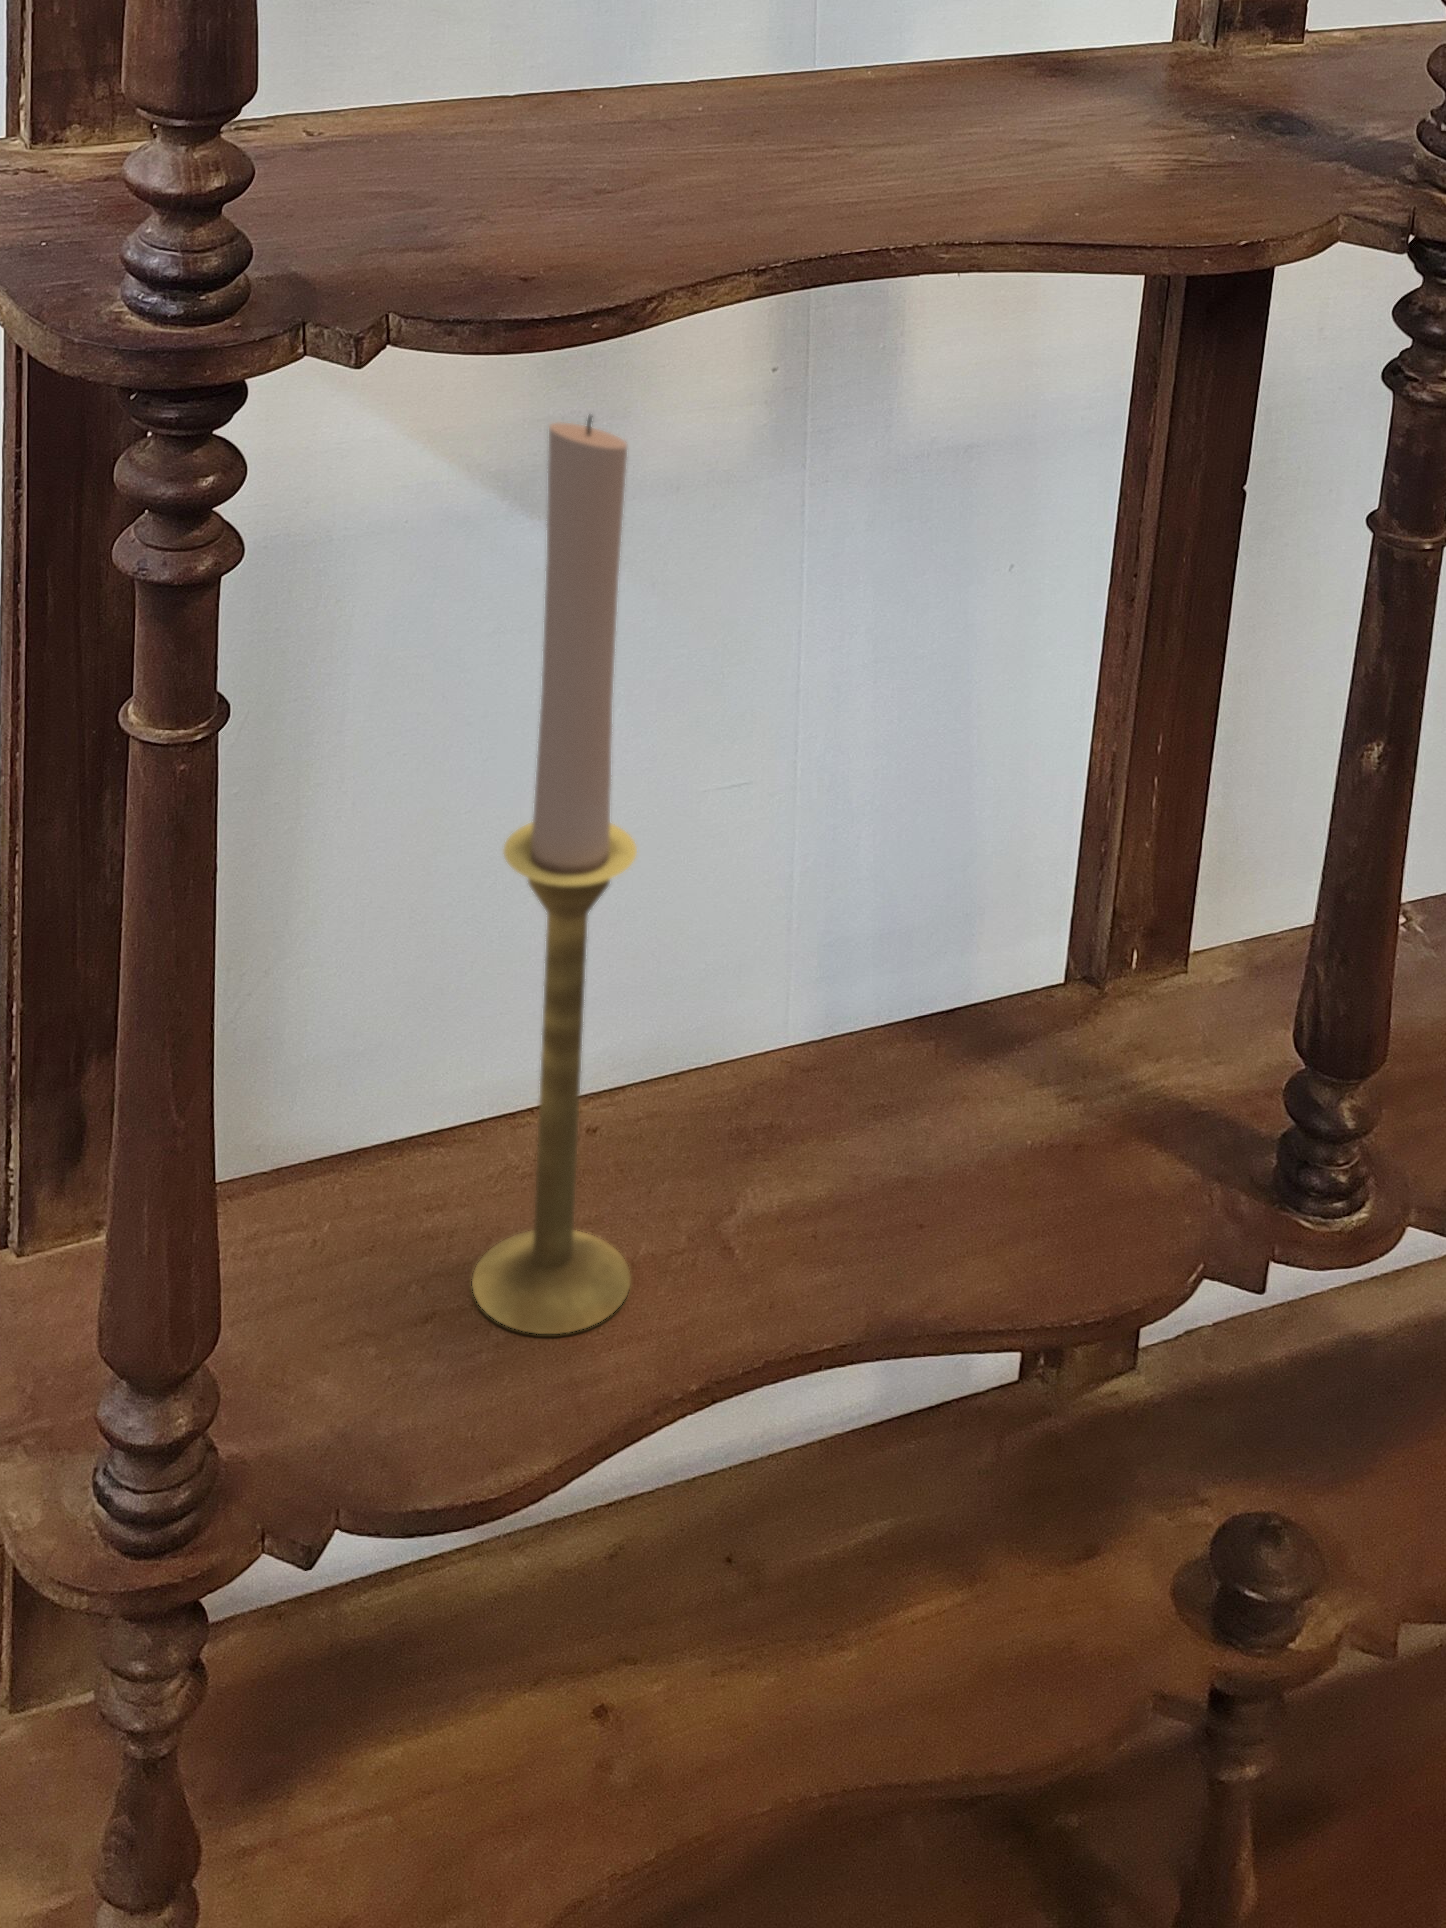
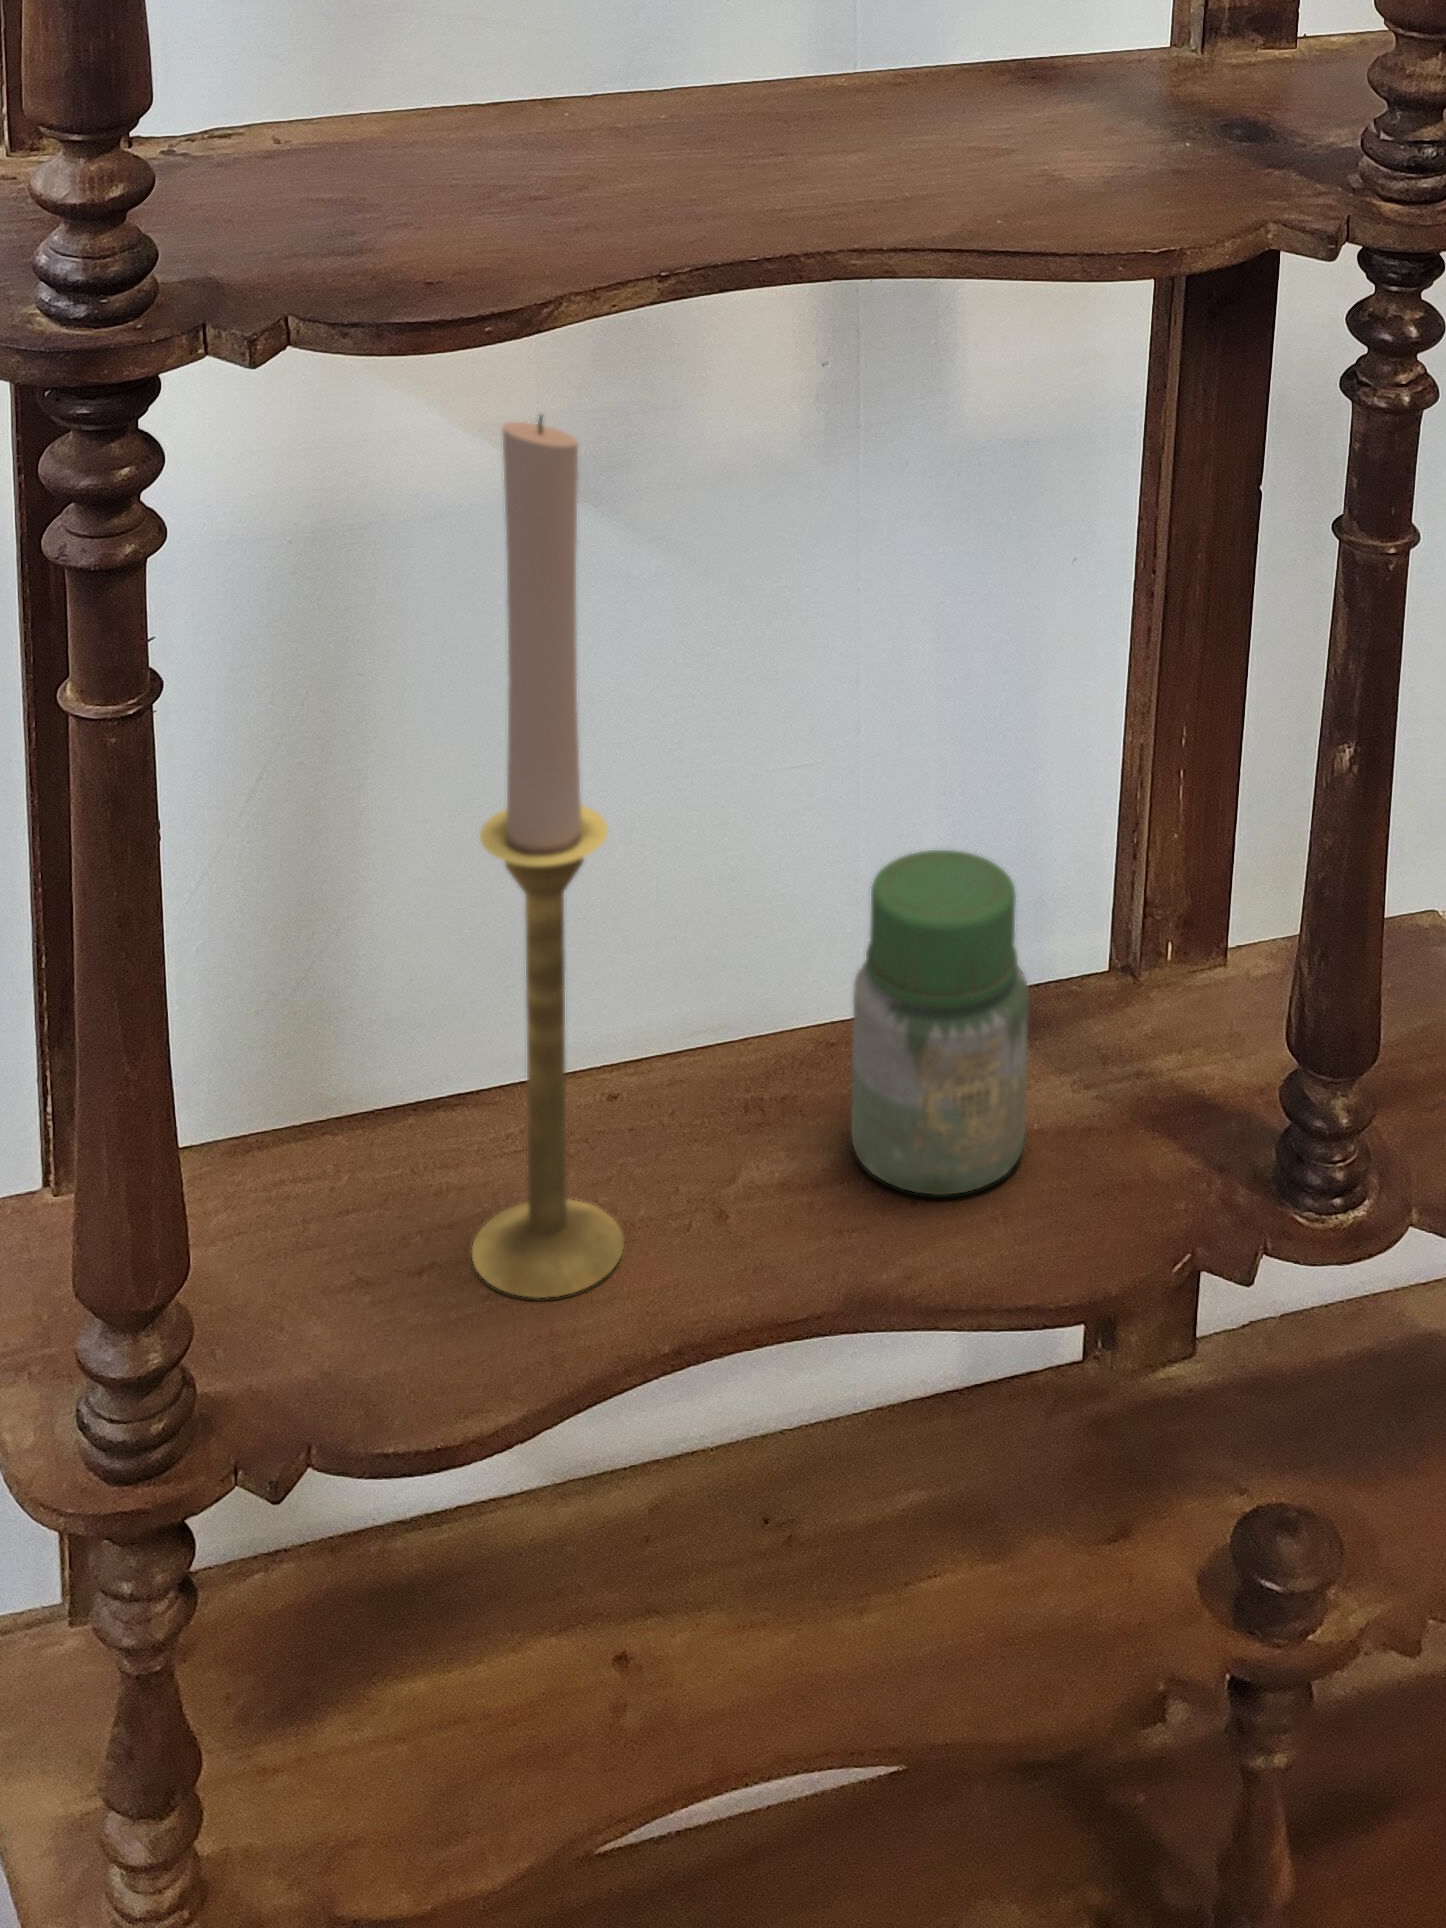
jar: none [844,858,1031,1212] -> present [851,850,1029,1195]

